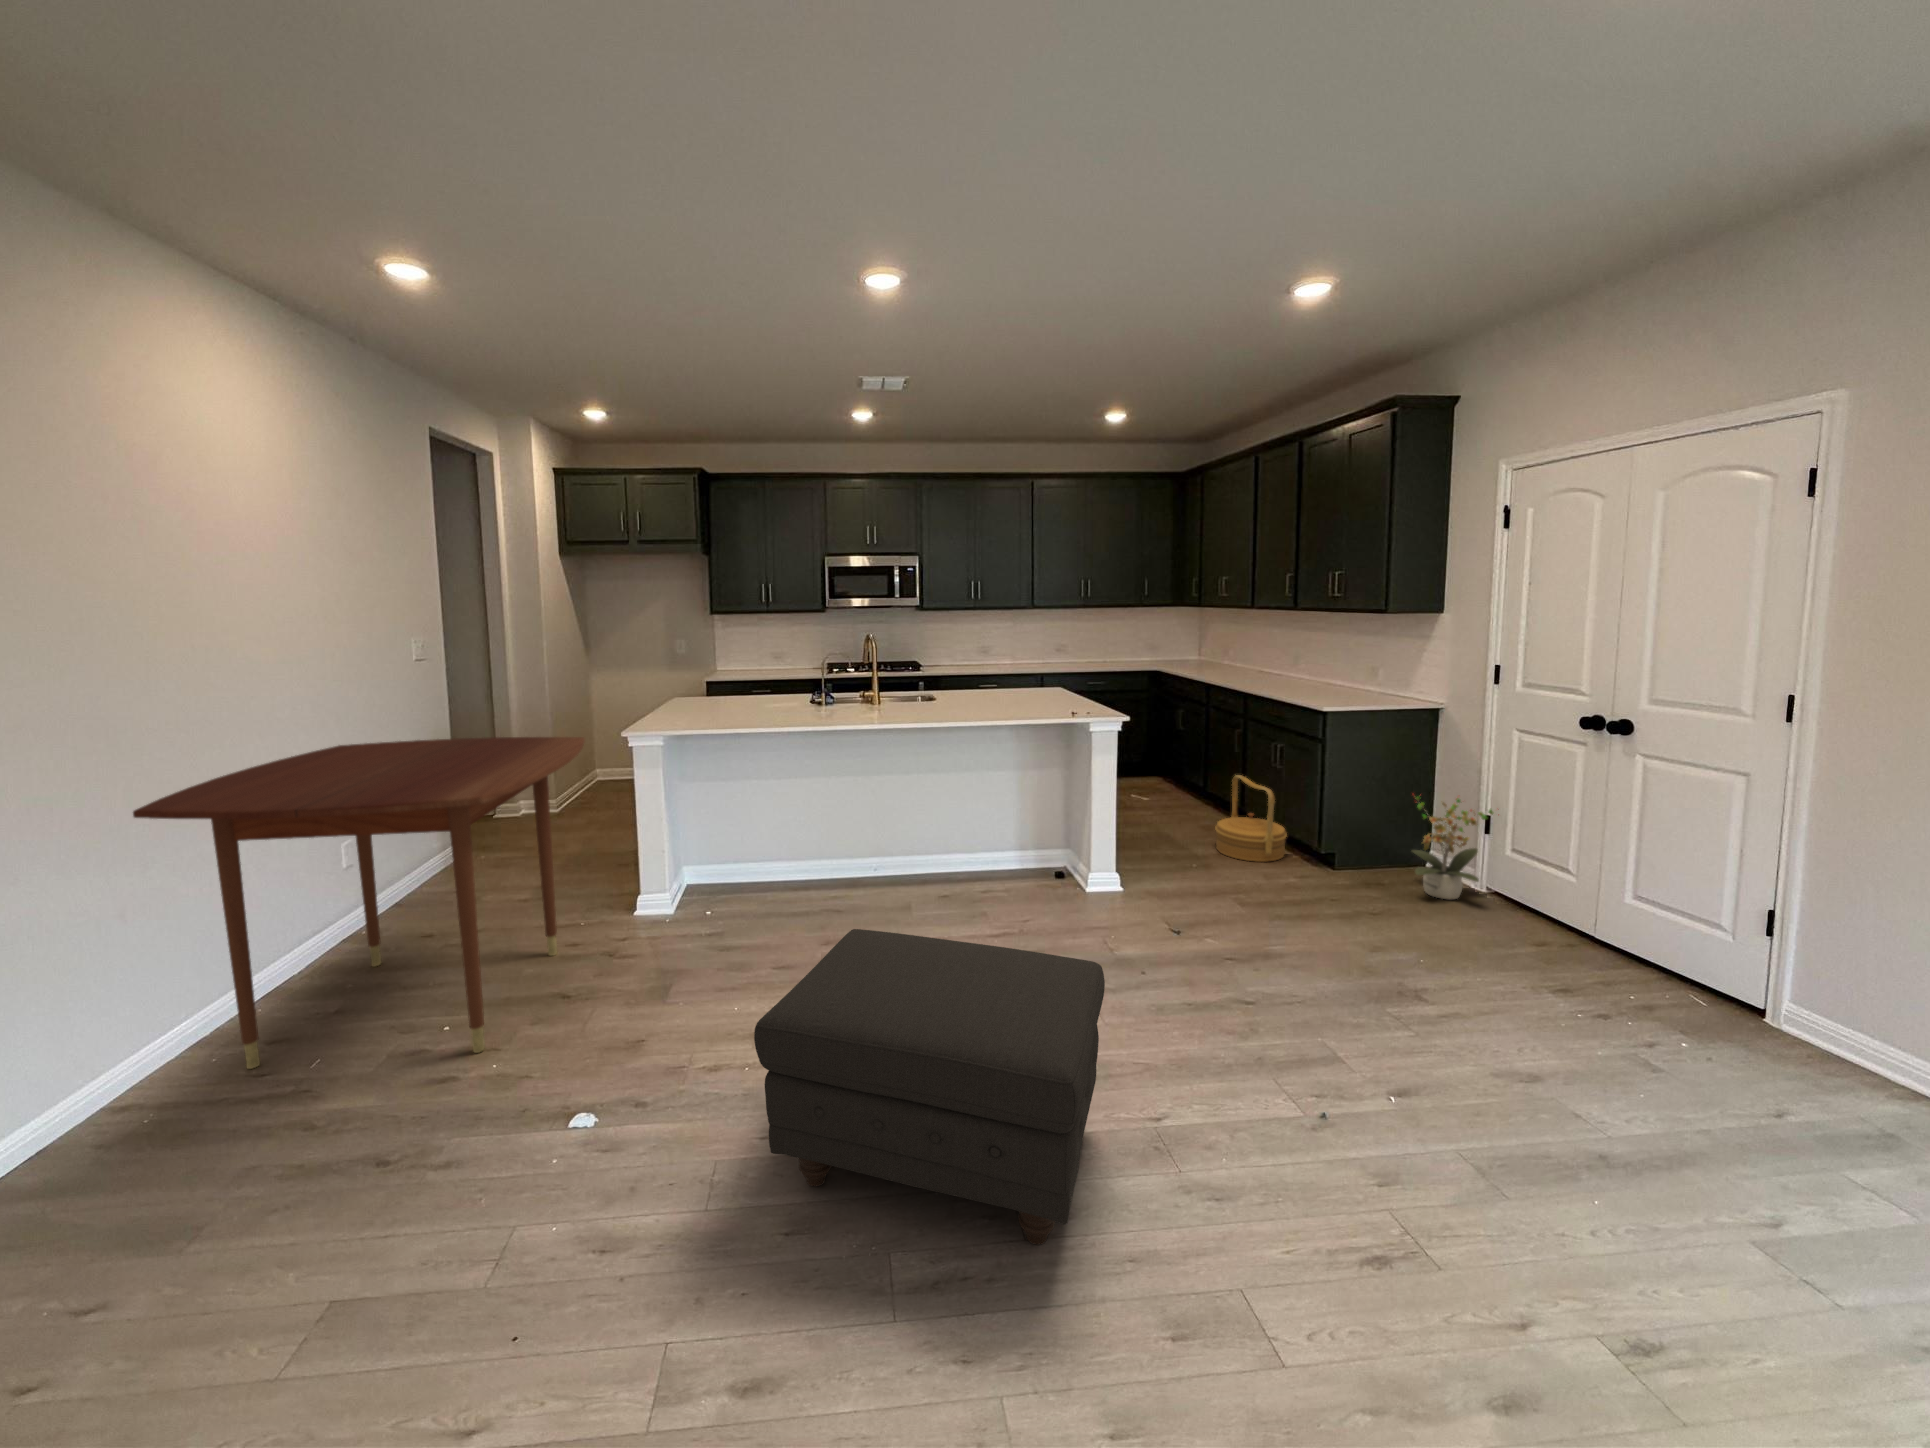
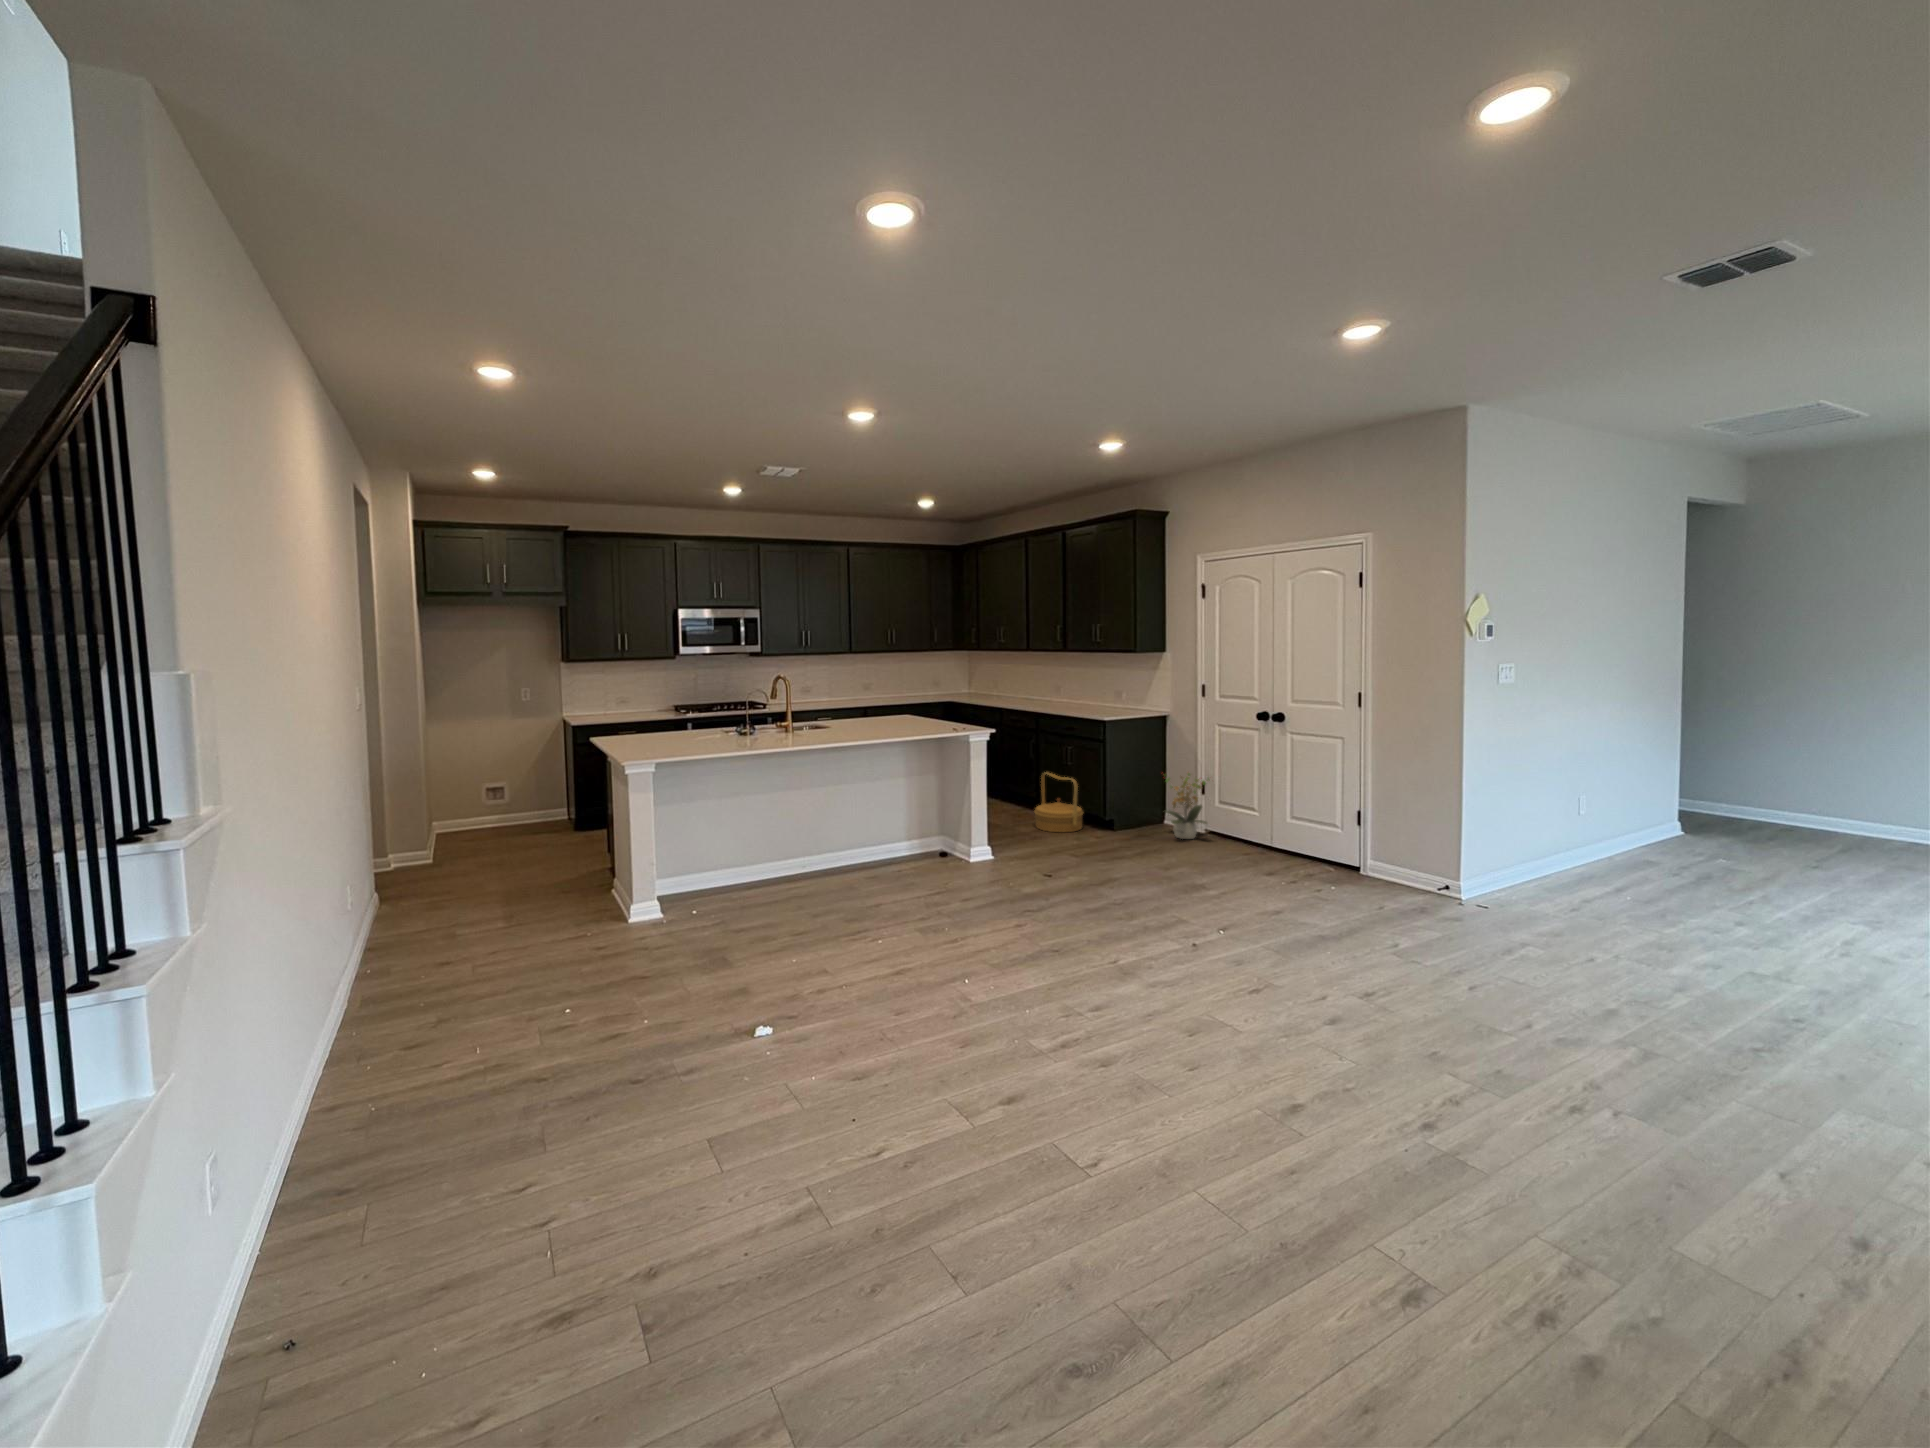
dining table: present [133,737,585,1069] -> none [324,764,644,1068]
ottoman: present [754,929,1105,1245] -> none [908,866,1121,1028]

